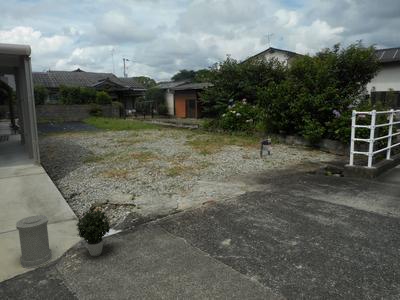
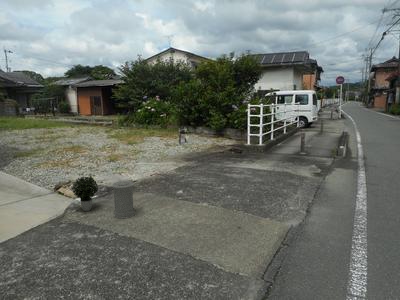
trash can: present [15,215,52,268] -> present [112,181,135,218]

